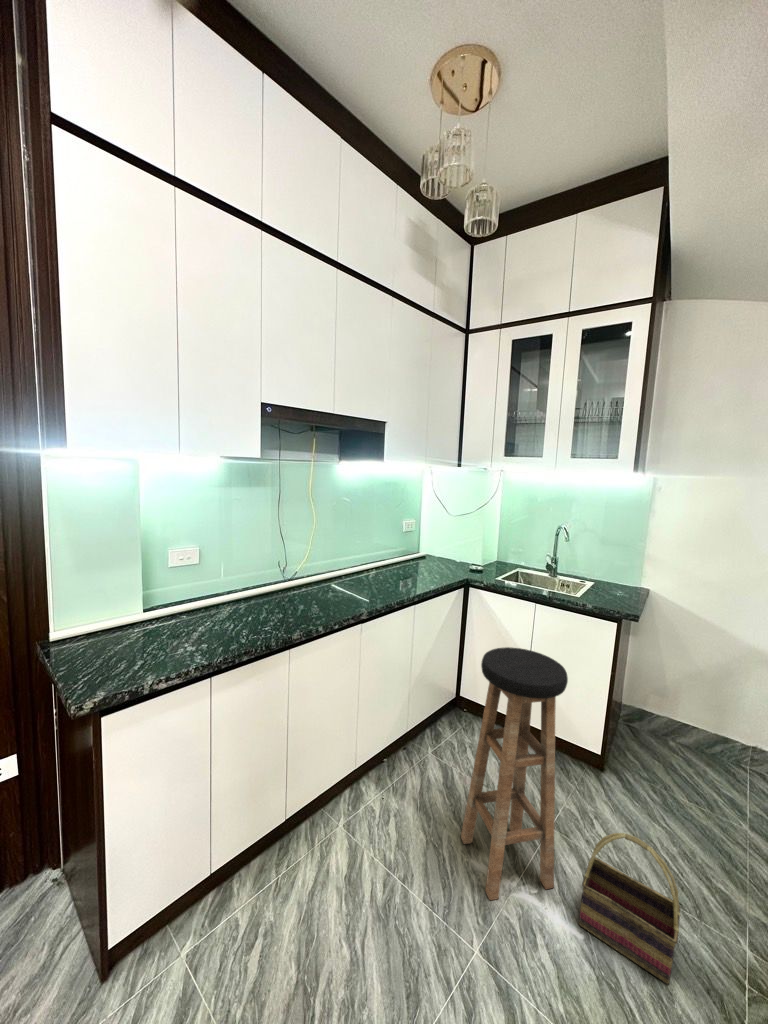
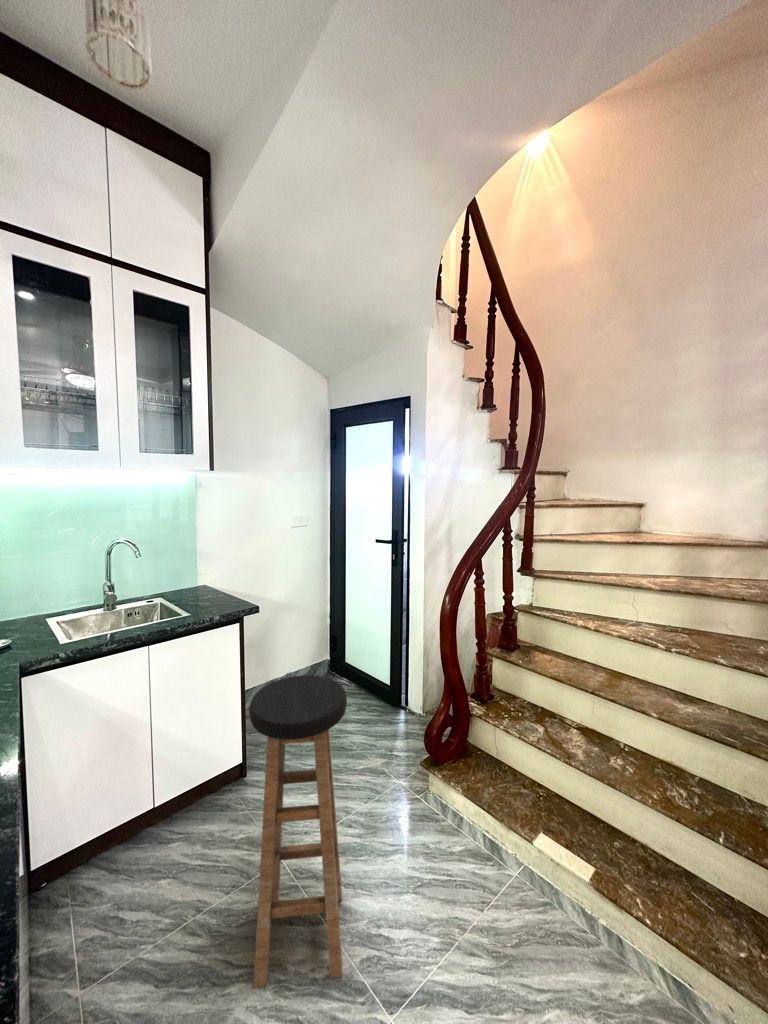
basket: present [579,833,680,984] -> none [352,764,422,884]

